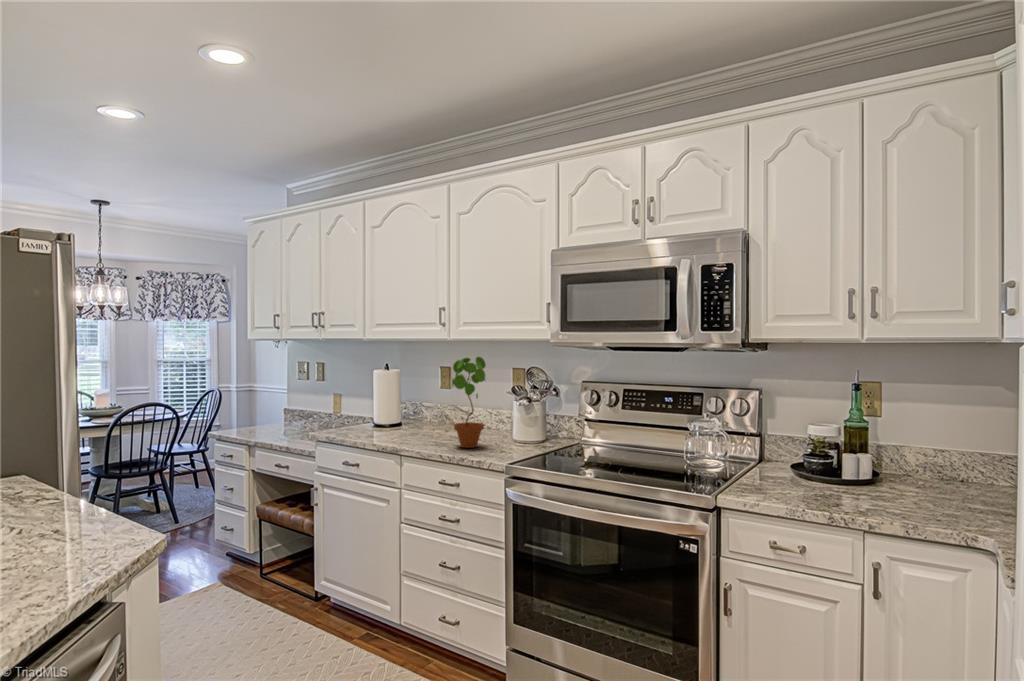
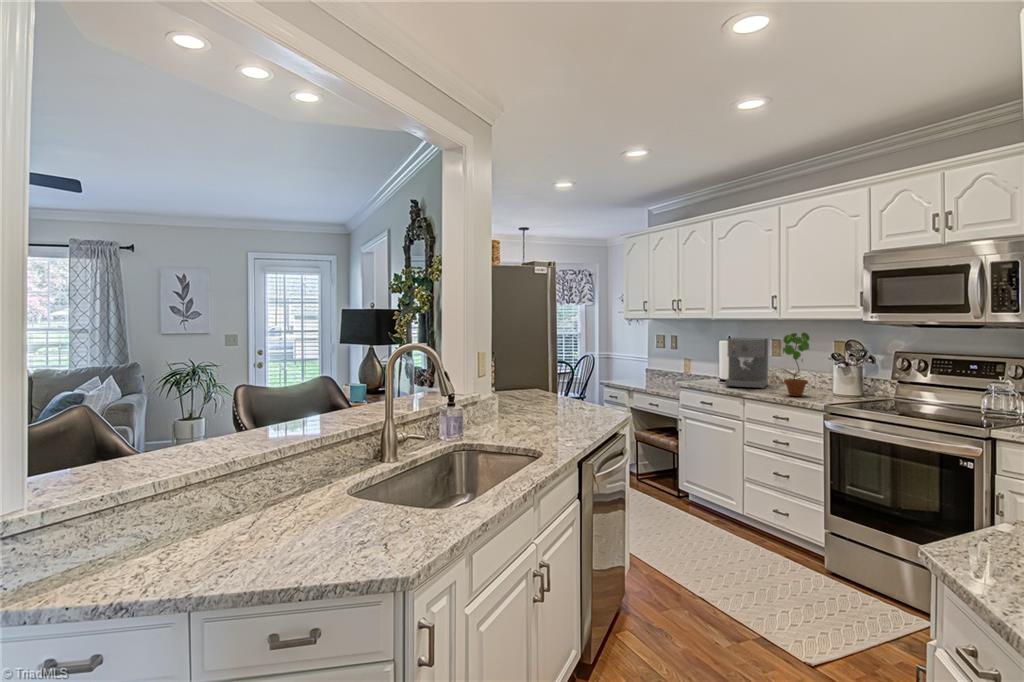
coffee maker: none [379,365,436,437] -> present [726,338,768,389]

